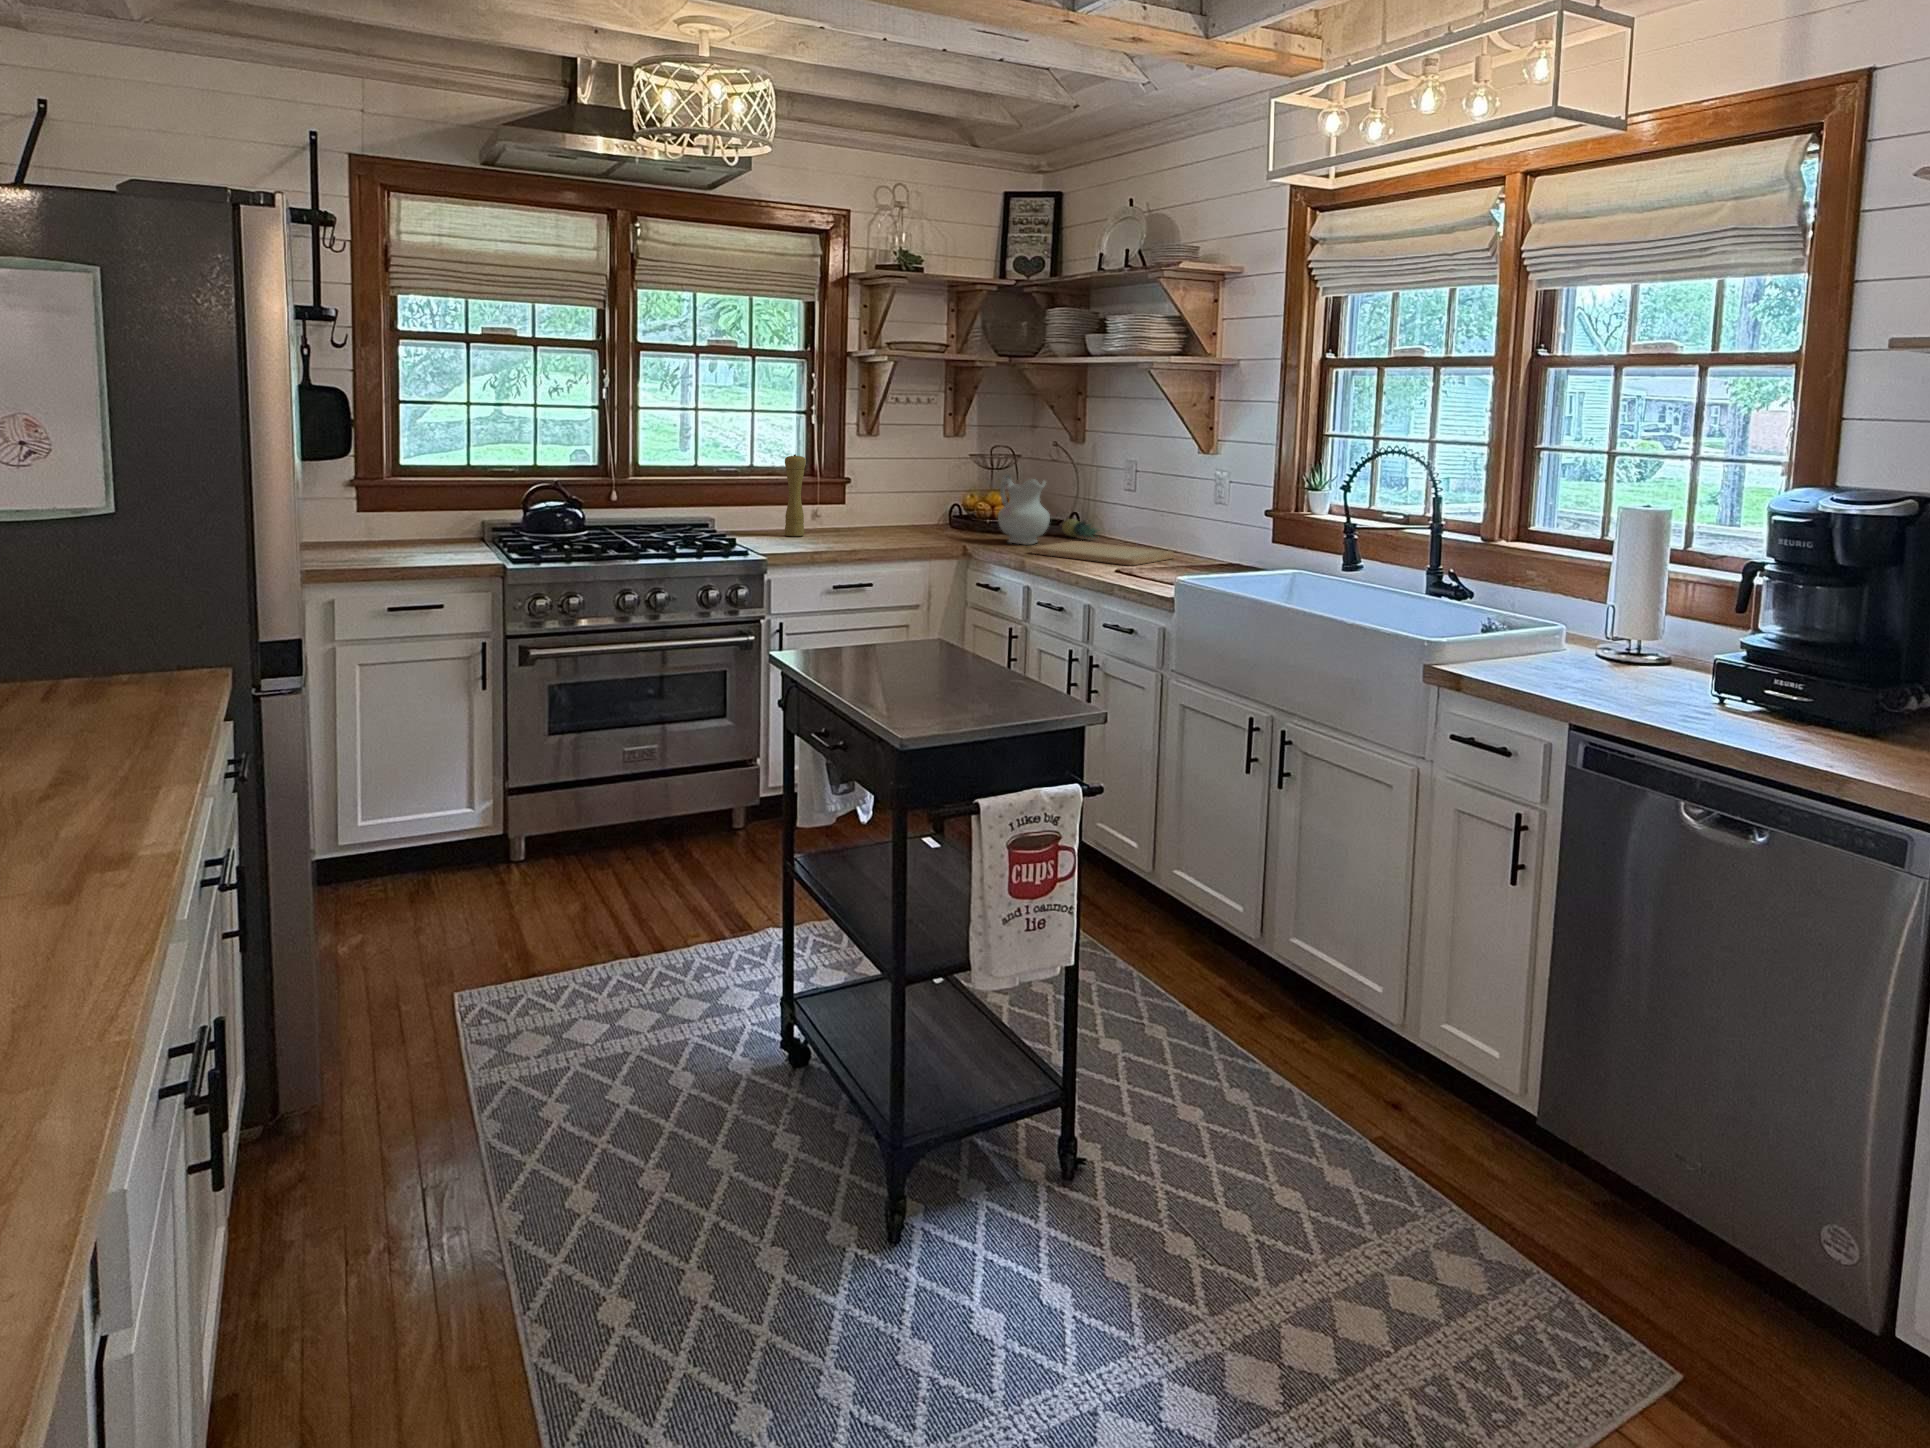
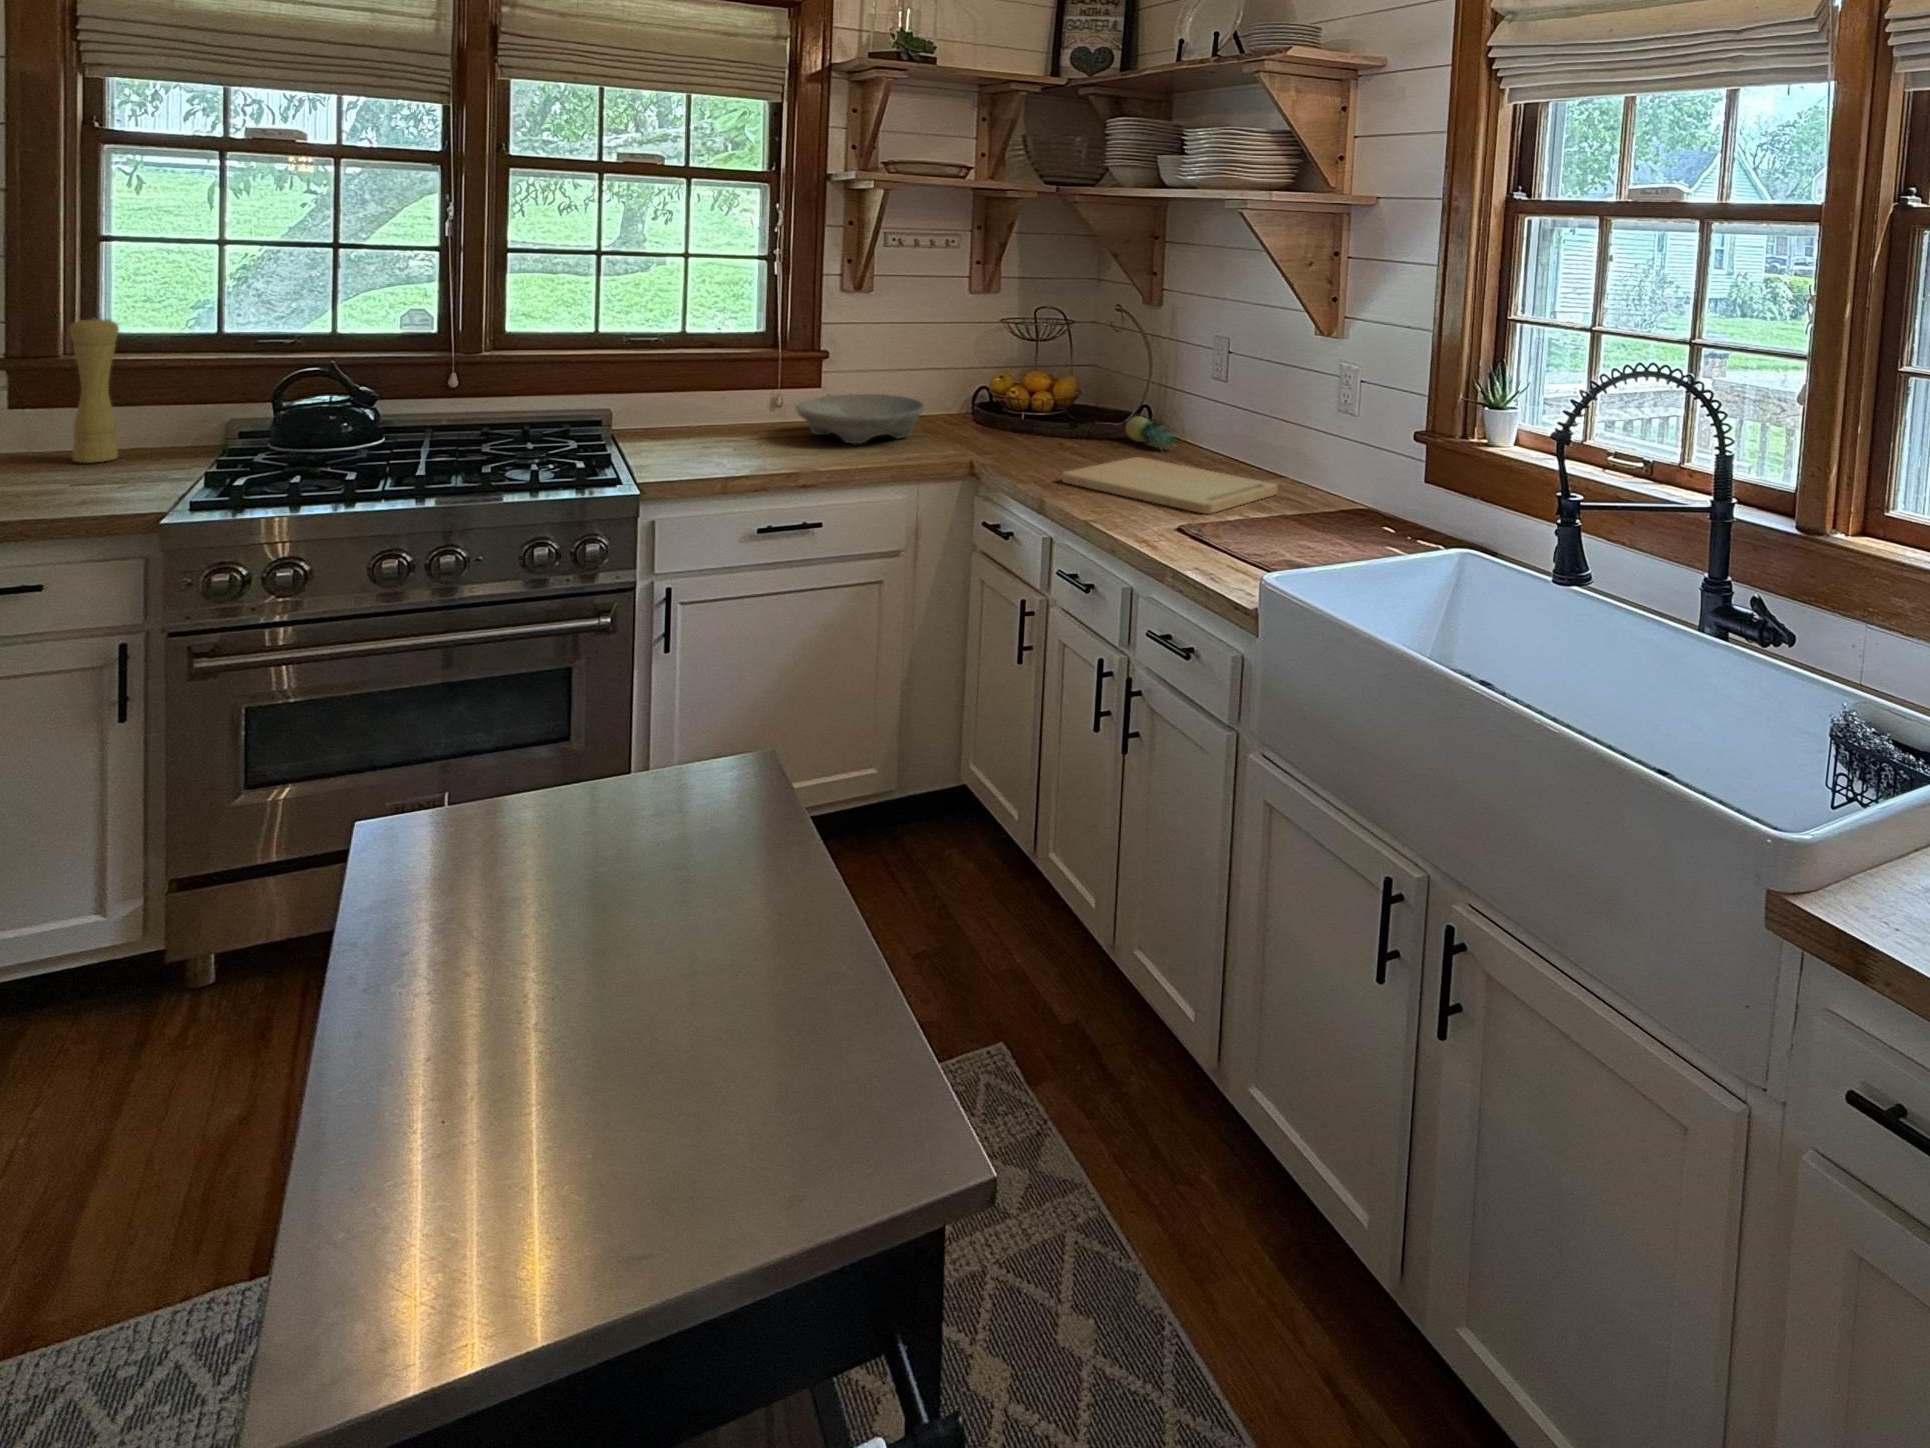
pepper mill: present [785,454,806,536] -> present [70,317,119,463]
ceramic pitcher: present [998,475,1050,544] -> none [1026,355,1102,460]
bowl: none [837,507,924,537] -> present [796,394,924,444]

